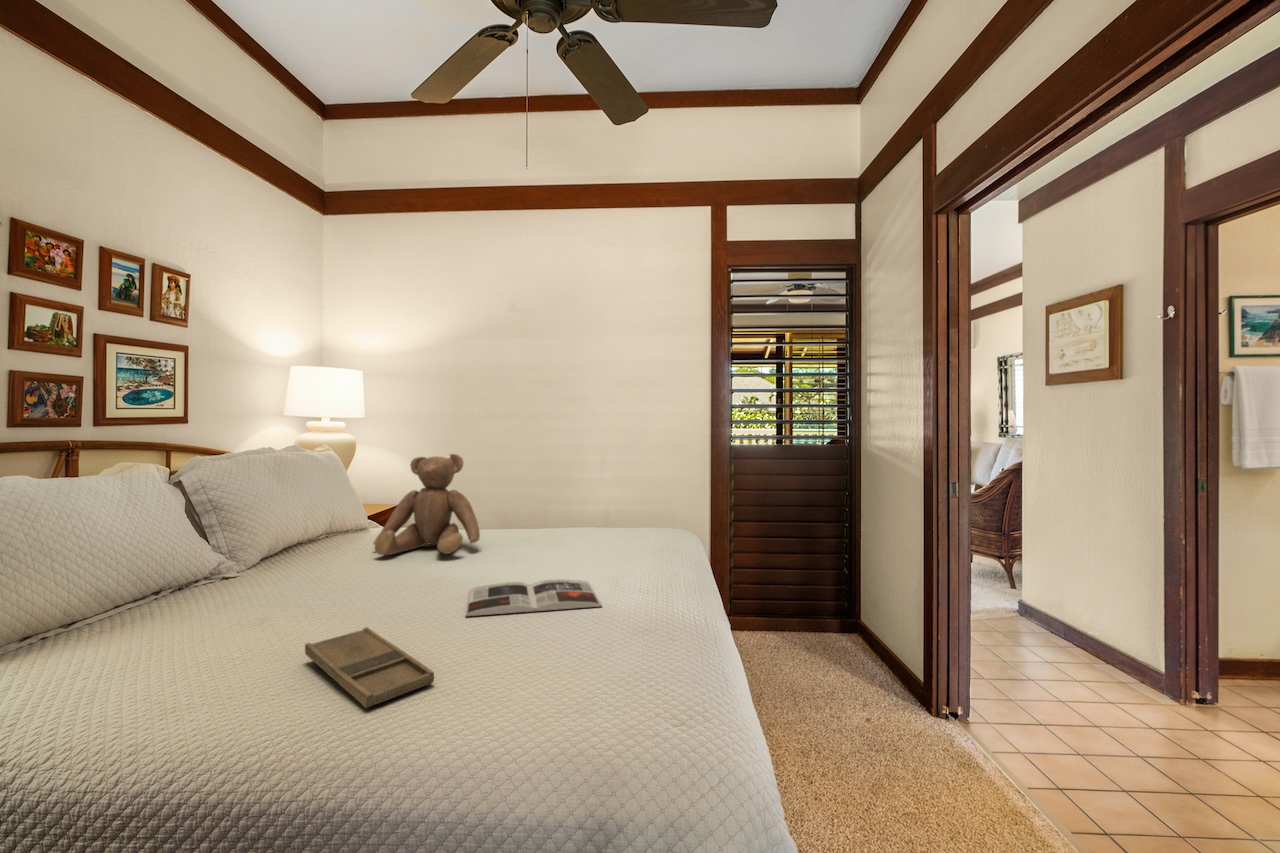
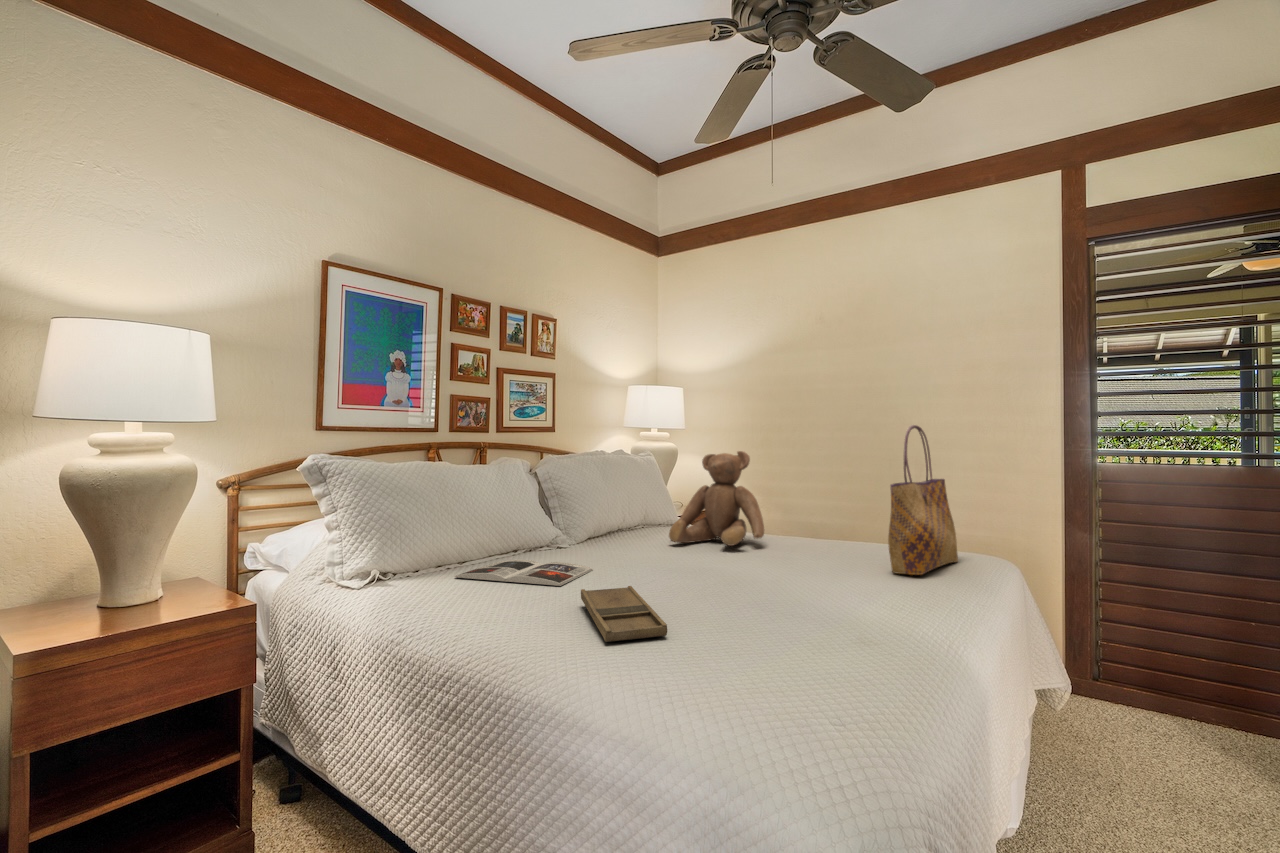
tote bag: none [602,436,646,567] -> present [888,425,958,575]
magazine: present [466,579,601,616] -> present [455,560,593,586]

